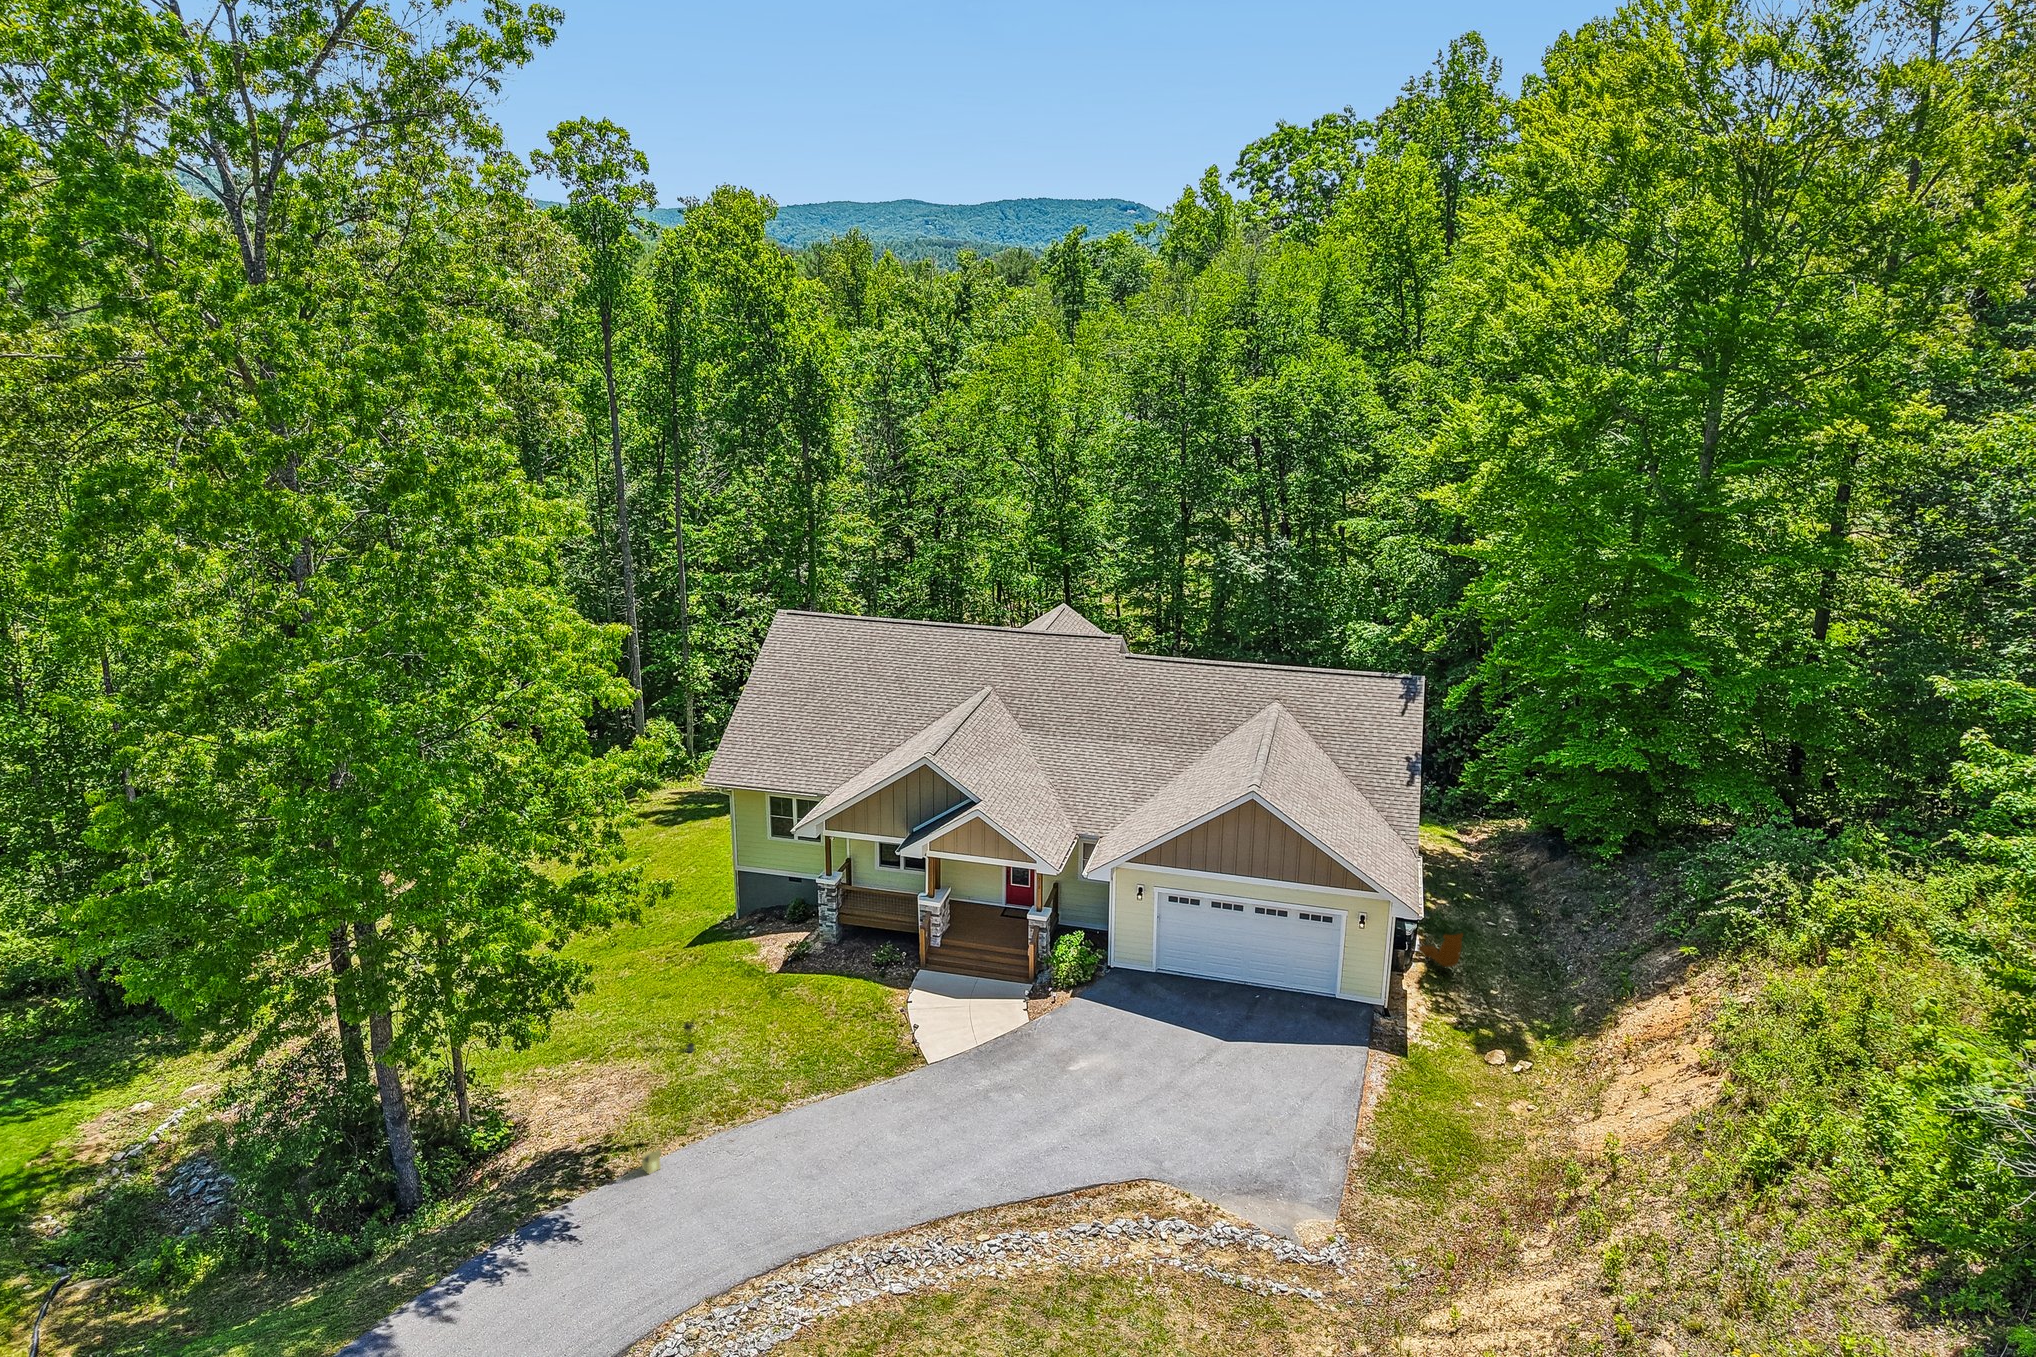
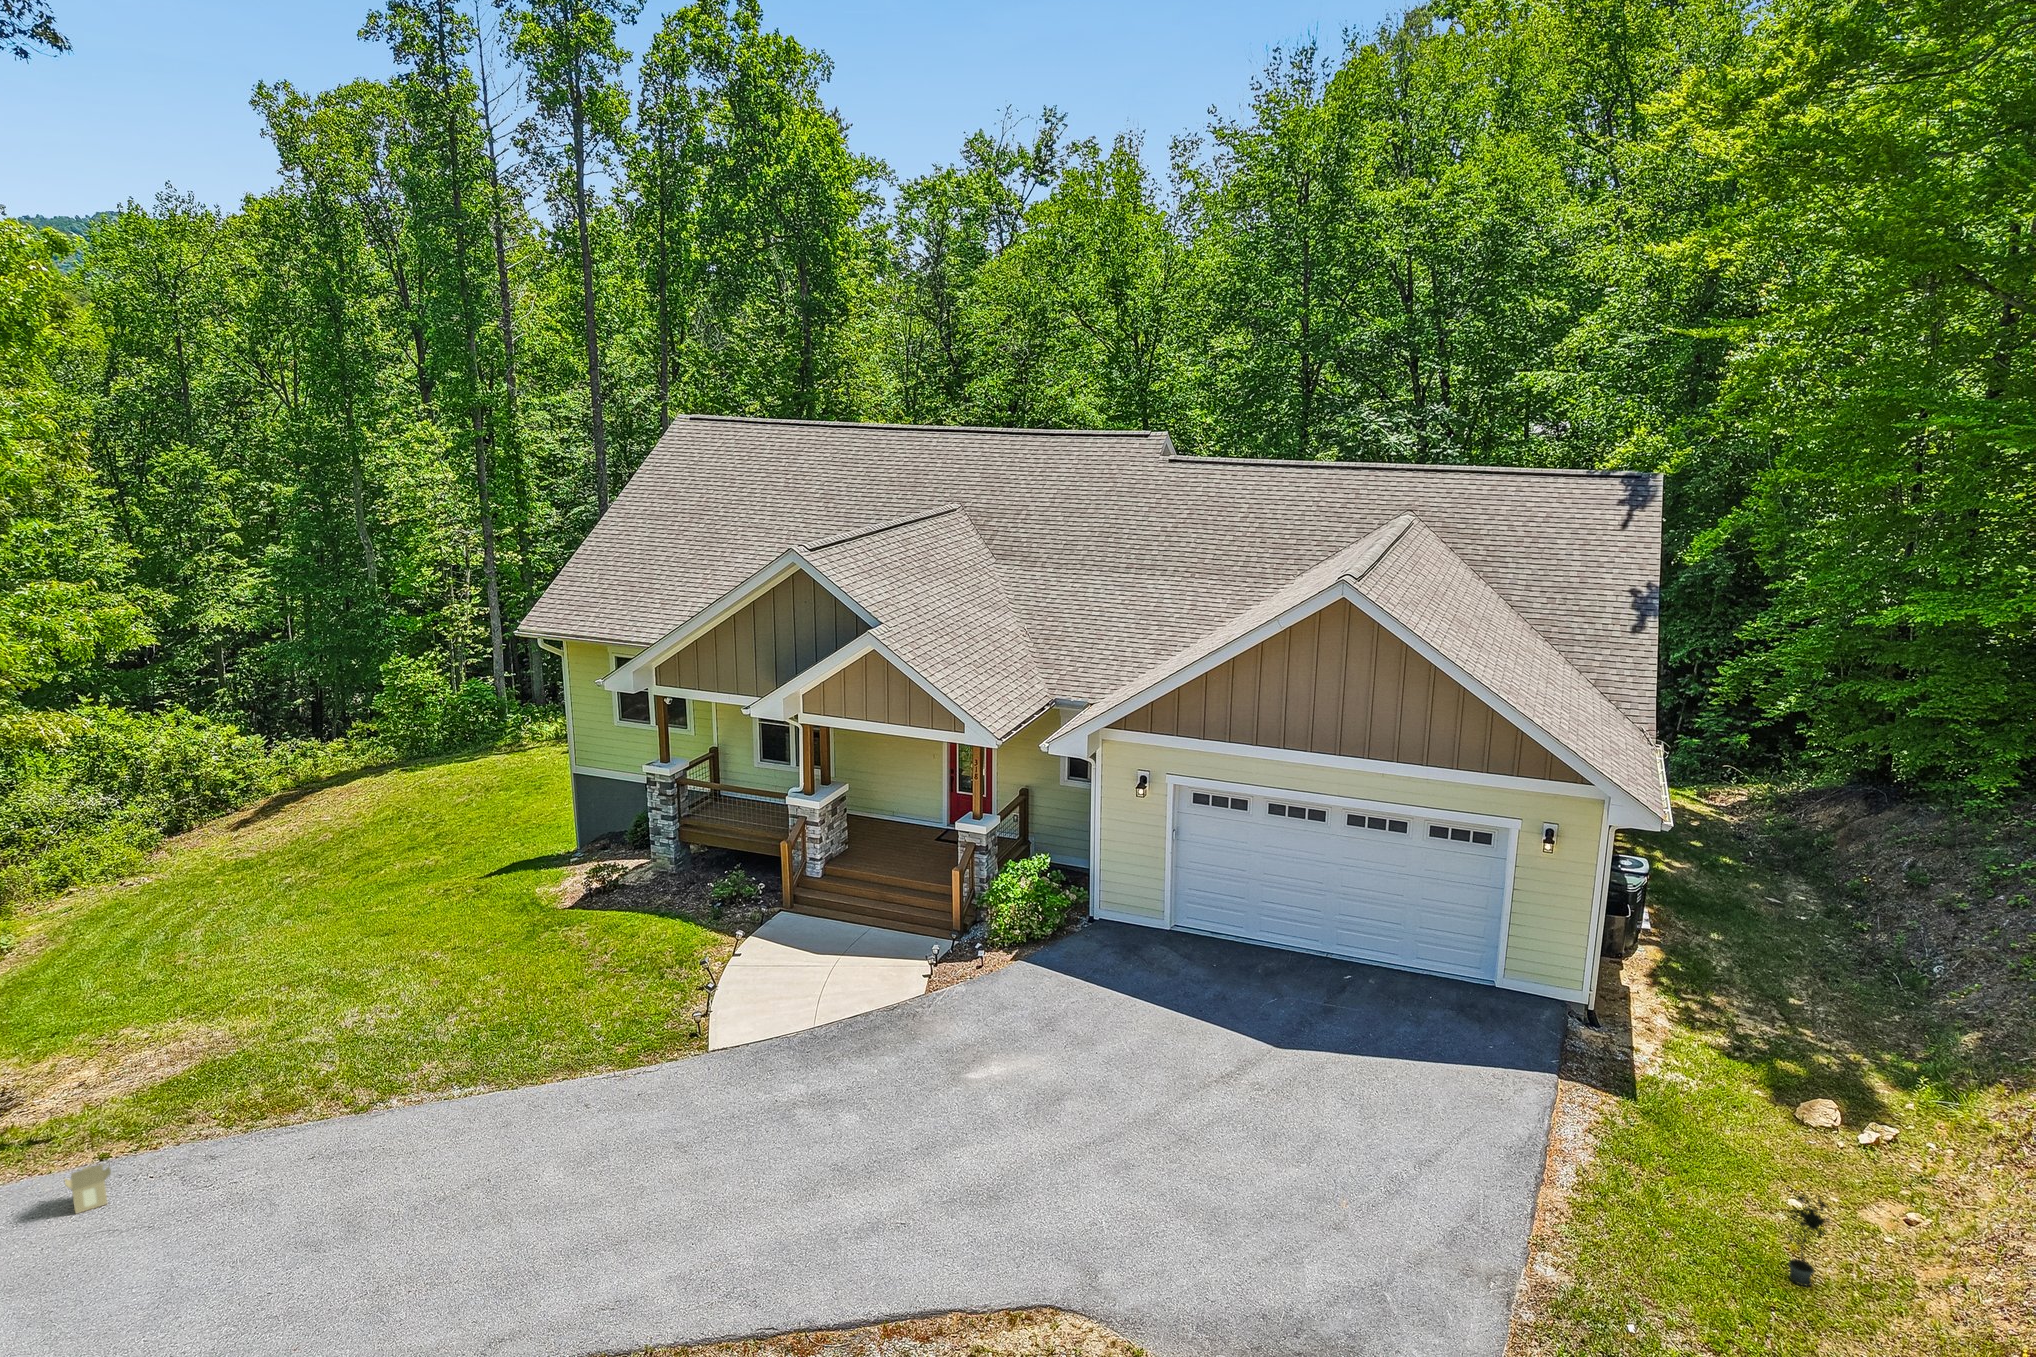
lounge chair: present [1417,933,1463,977] -> none [1645,889,1738,973]
potted plant: present [682,1018,695,1052] -> present [1784,1195,1830,1286]

